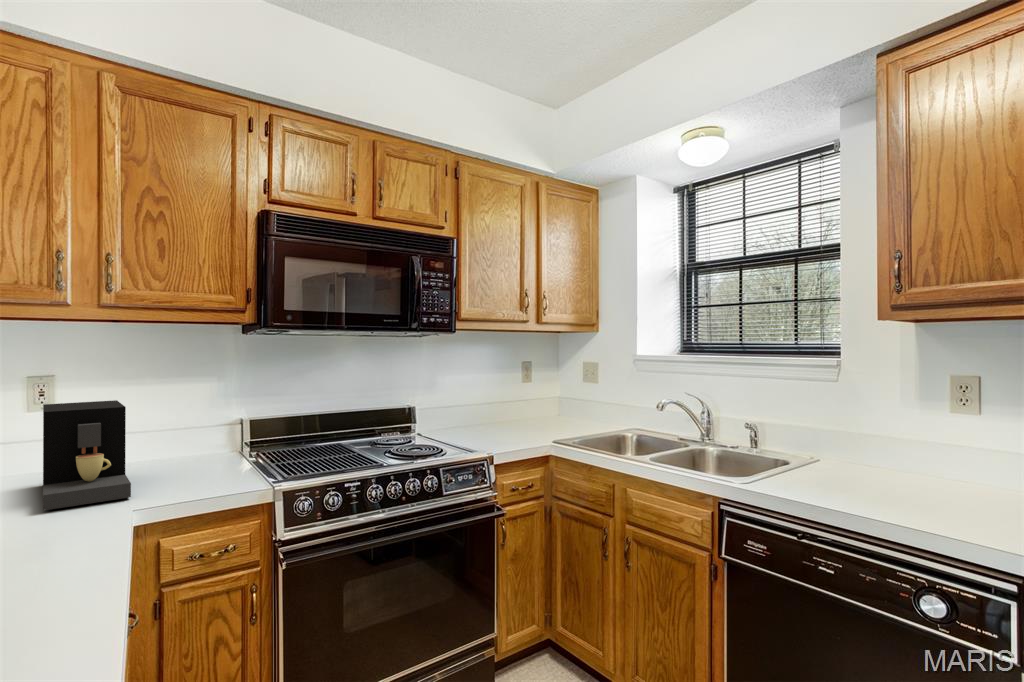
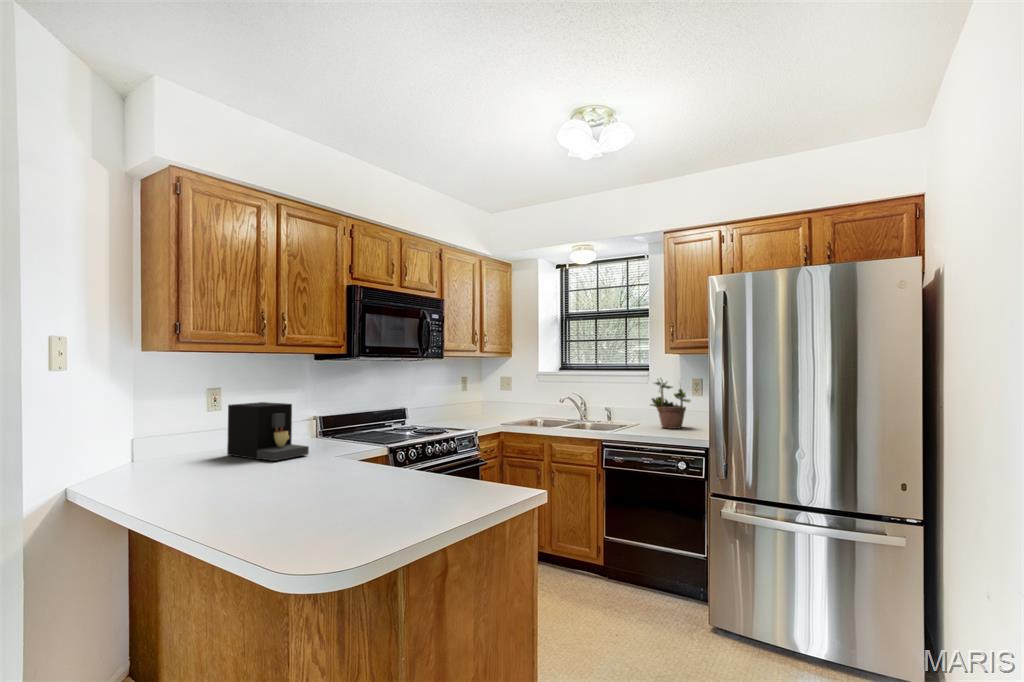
potted plant: none [831,364,932,481] -> present [650,379,691,429]

